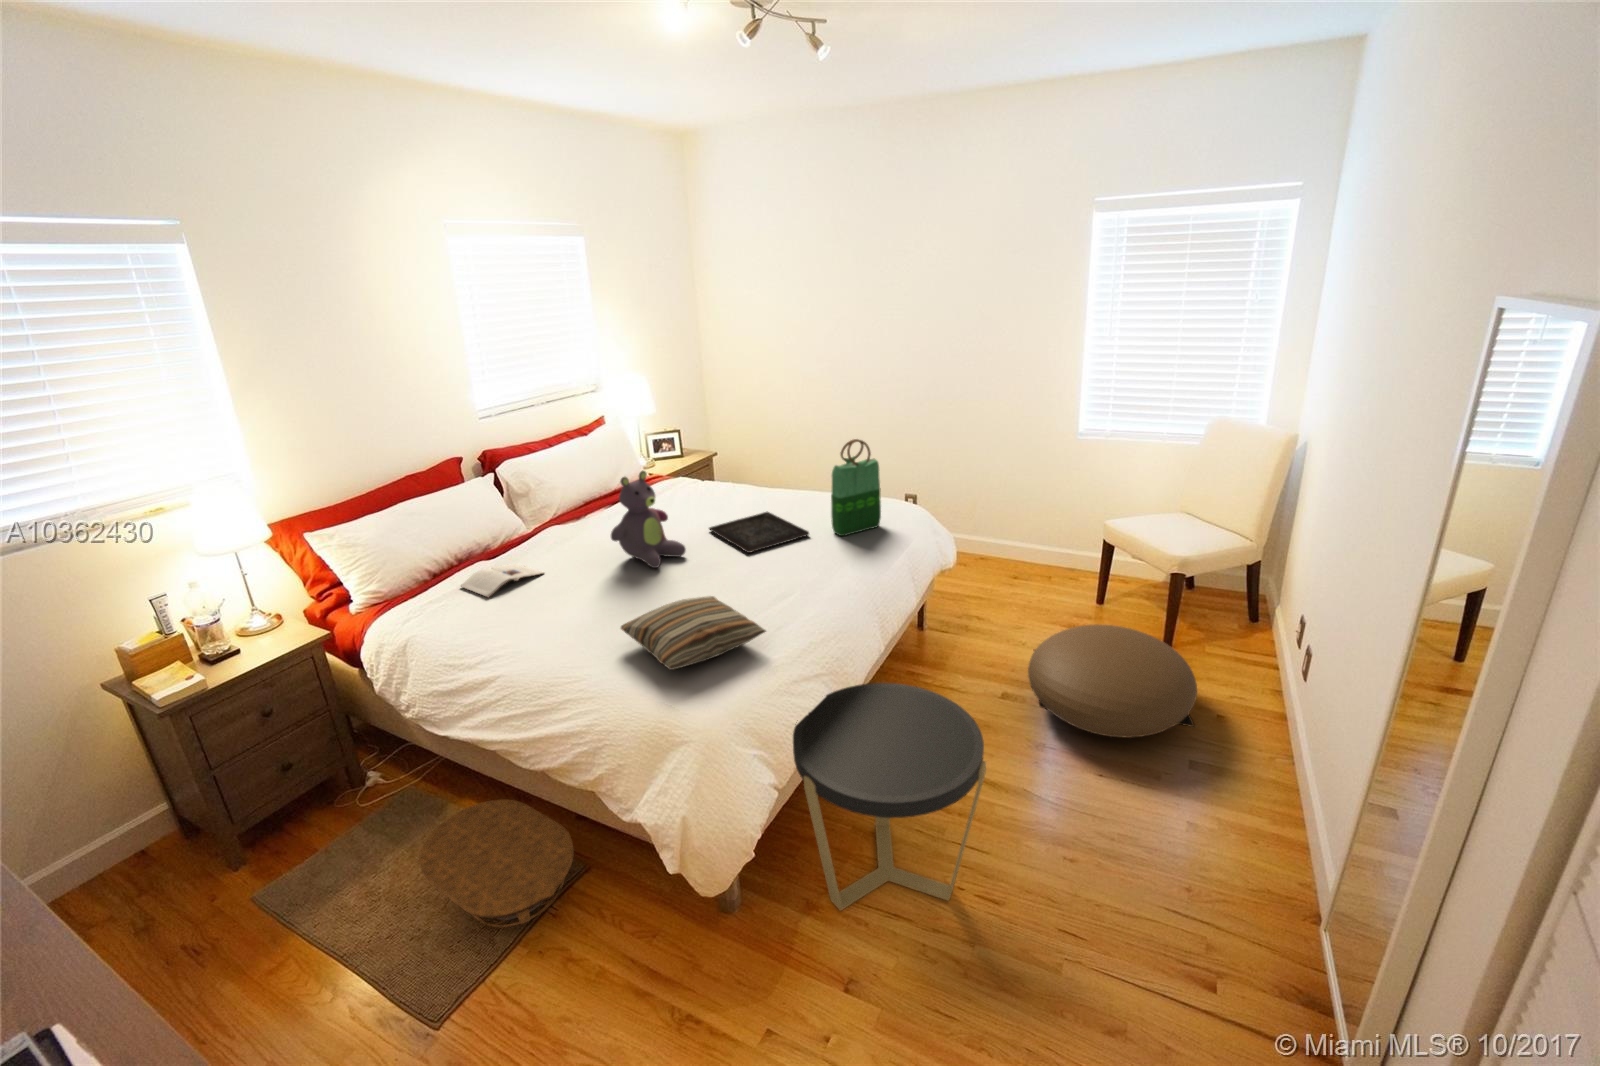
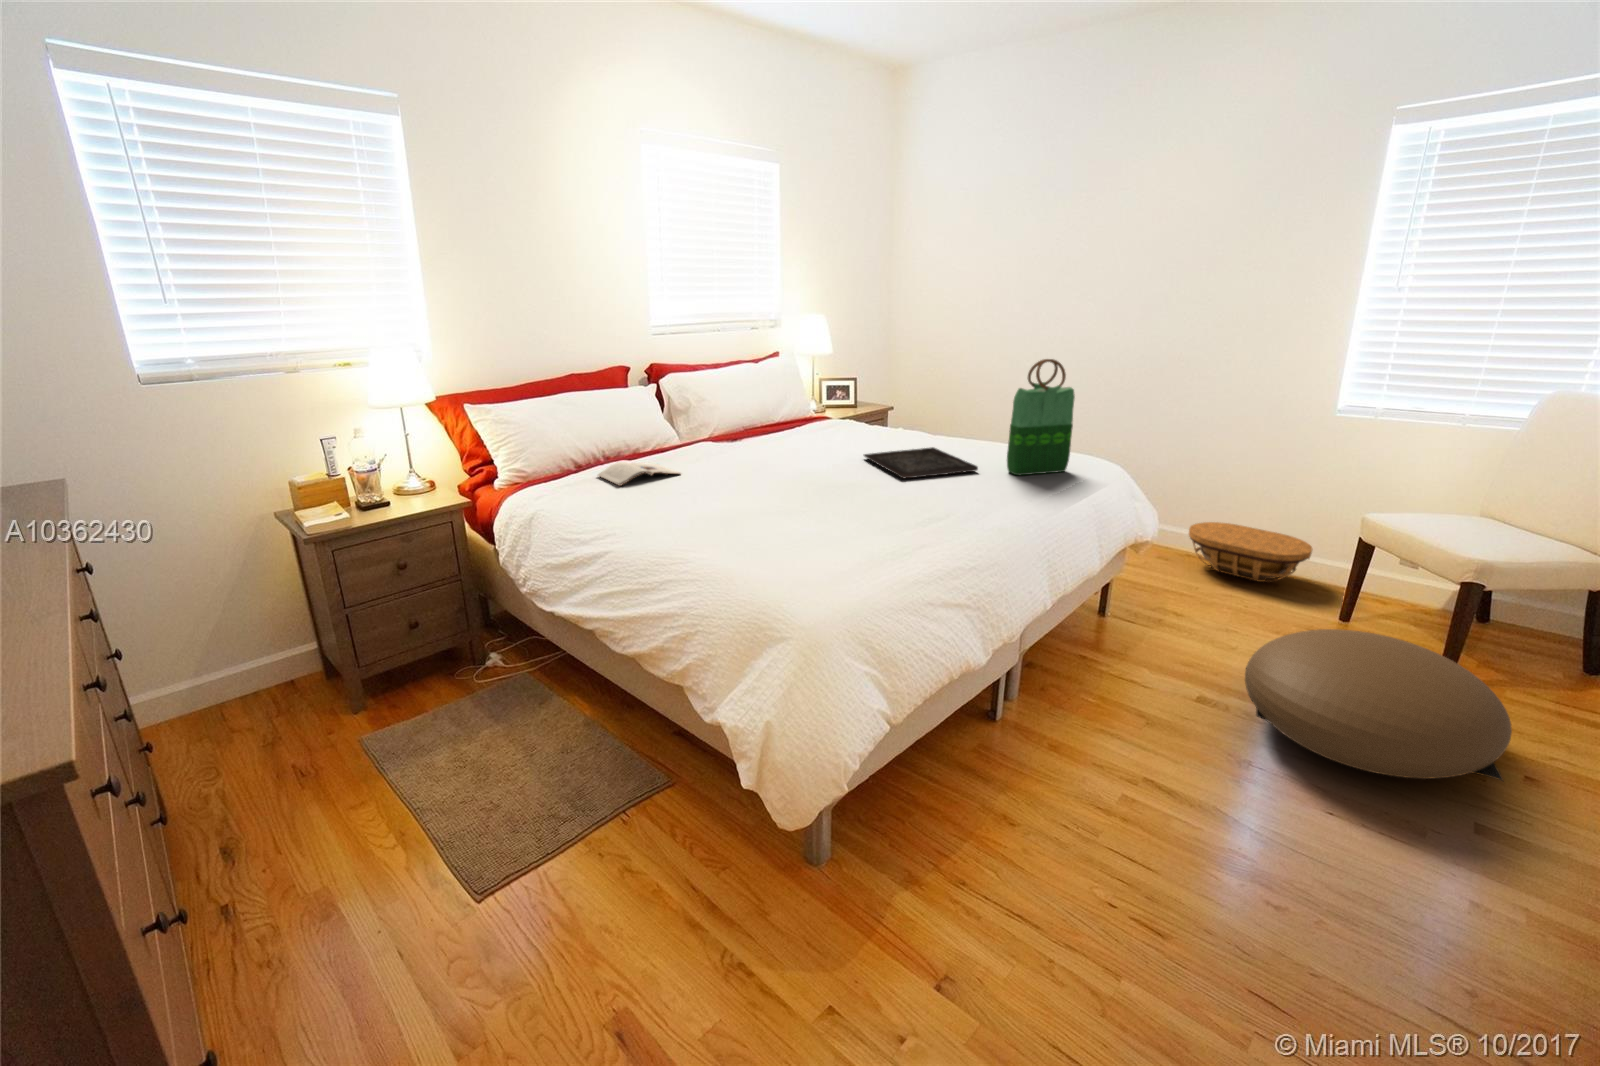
stuffed bear: present [611,471,686,568] -> none [753,374,833,480]
pillow: present [621,596,766,670] -> none [738,495,903,559]
side table: present [793,683,986,910] -> none [914,625,1175,919]
basket: present [419,799,574,927] -> present [1189,522,1313,582]

